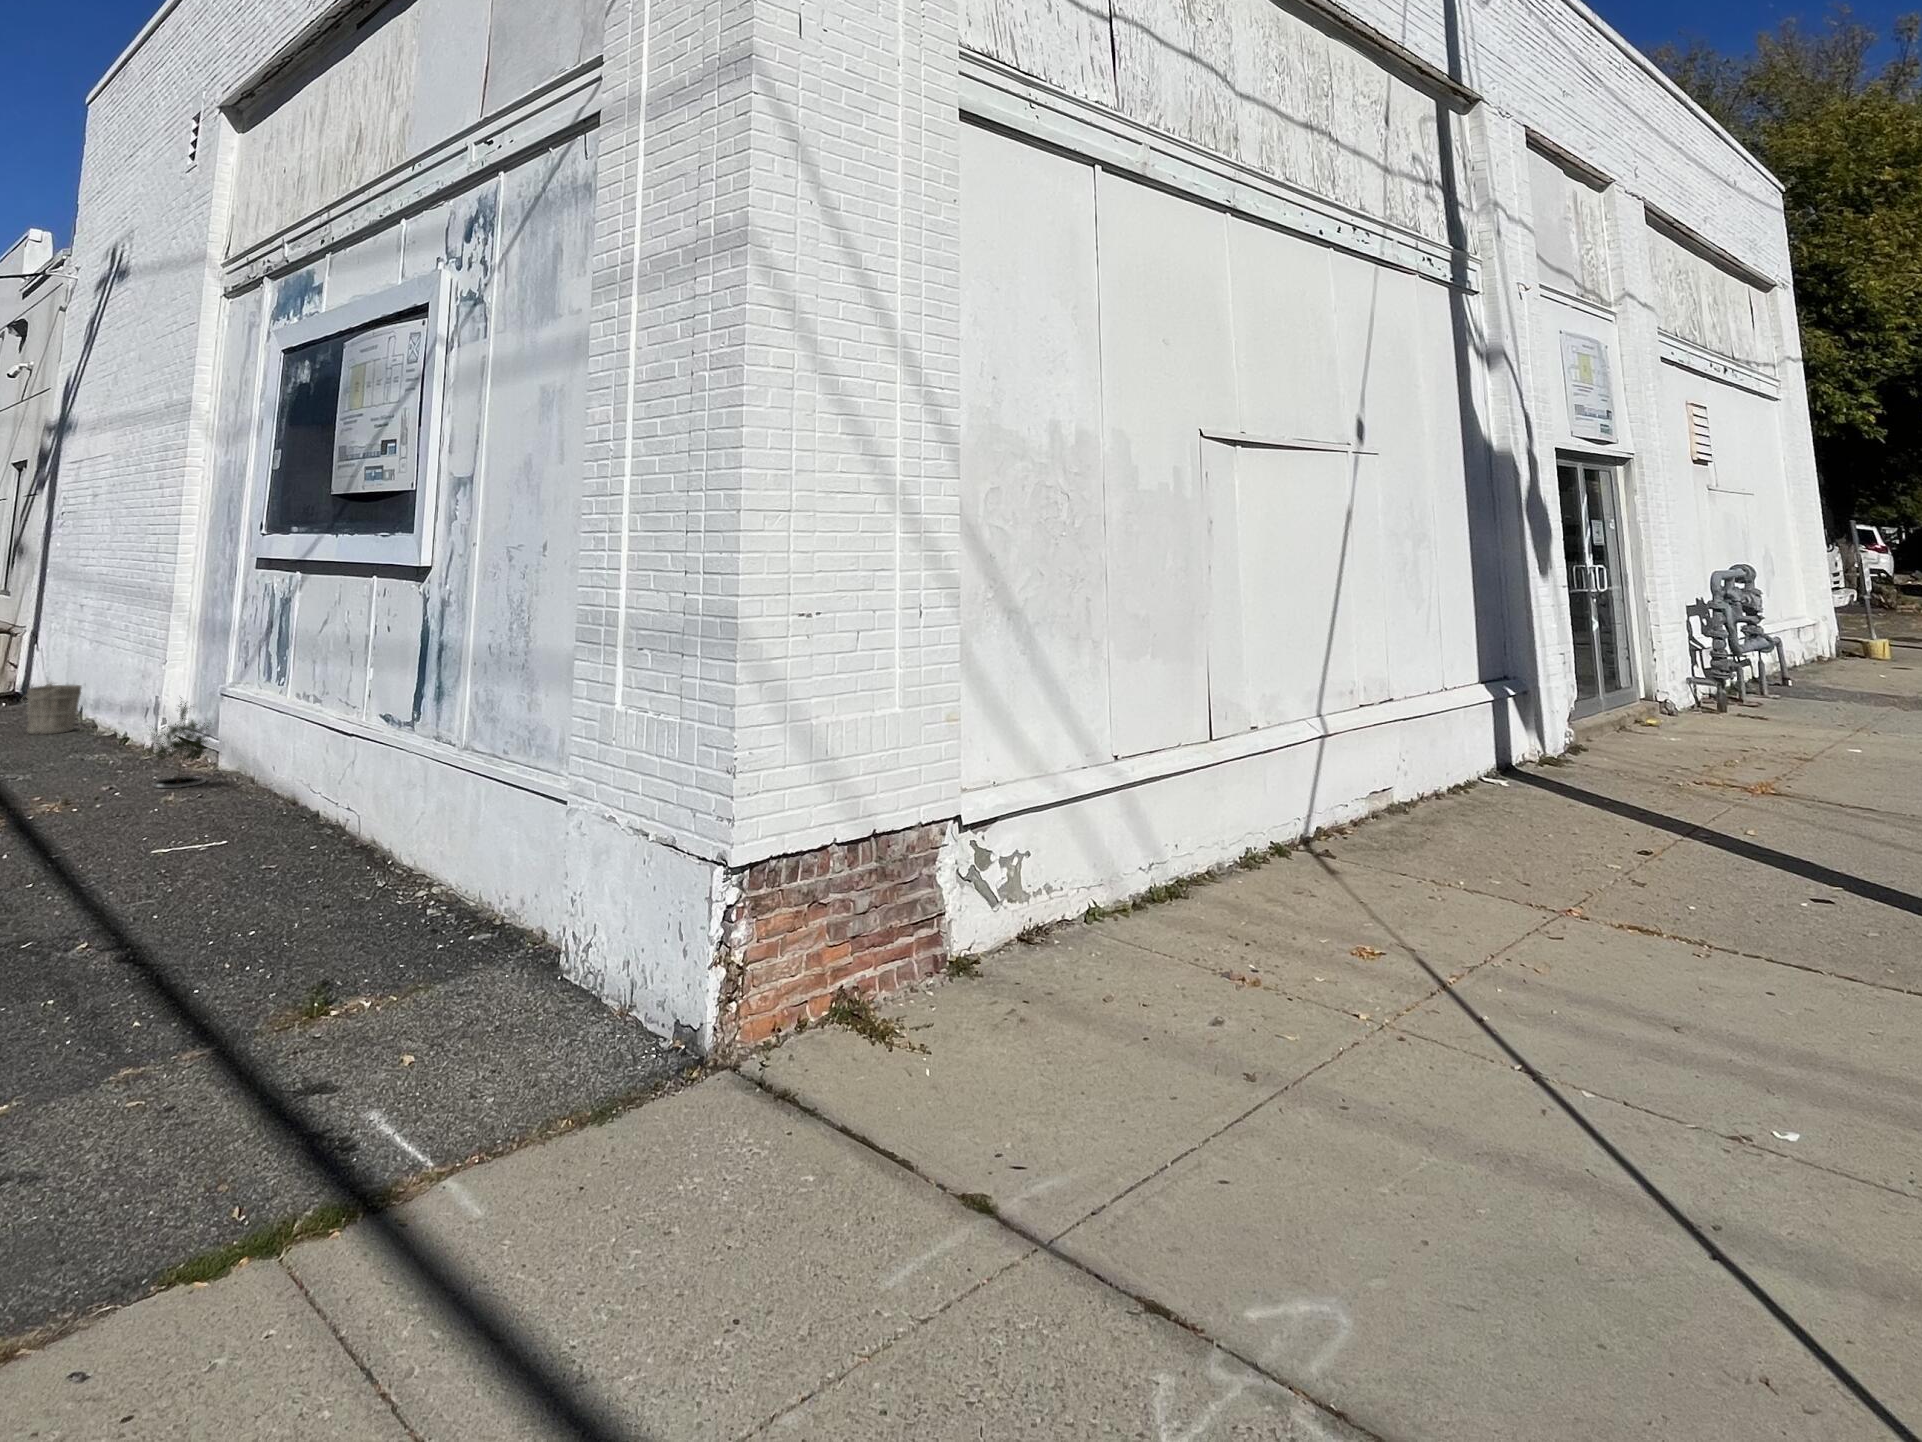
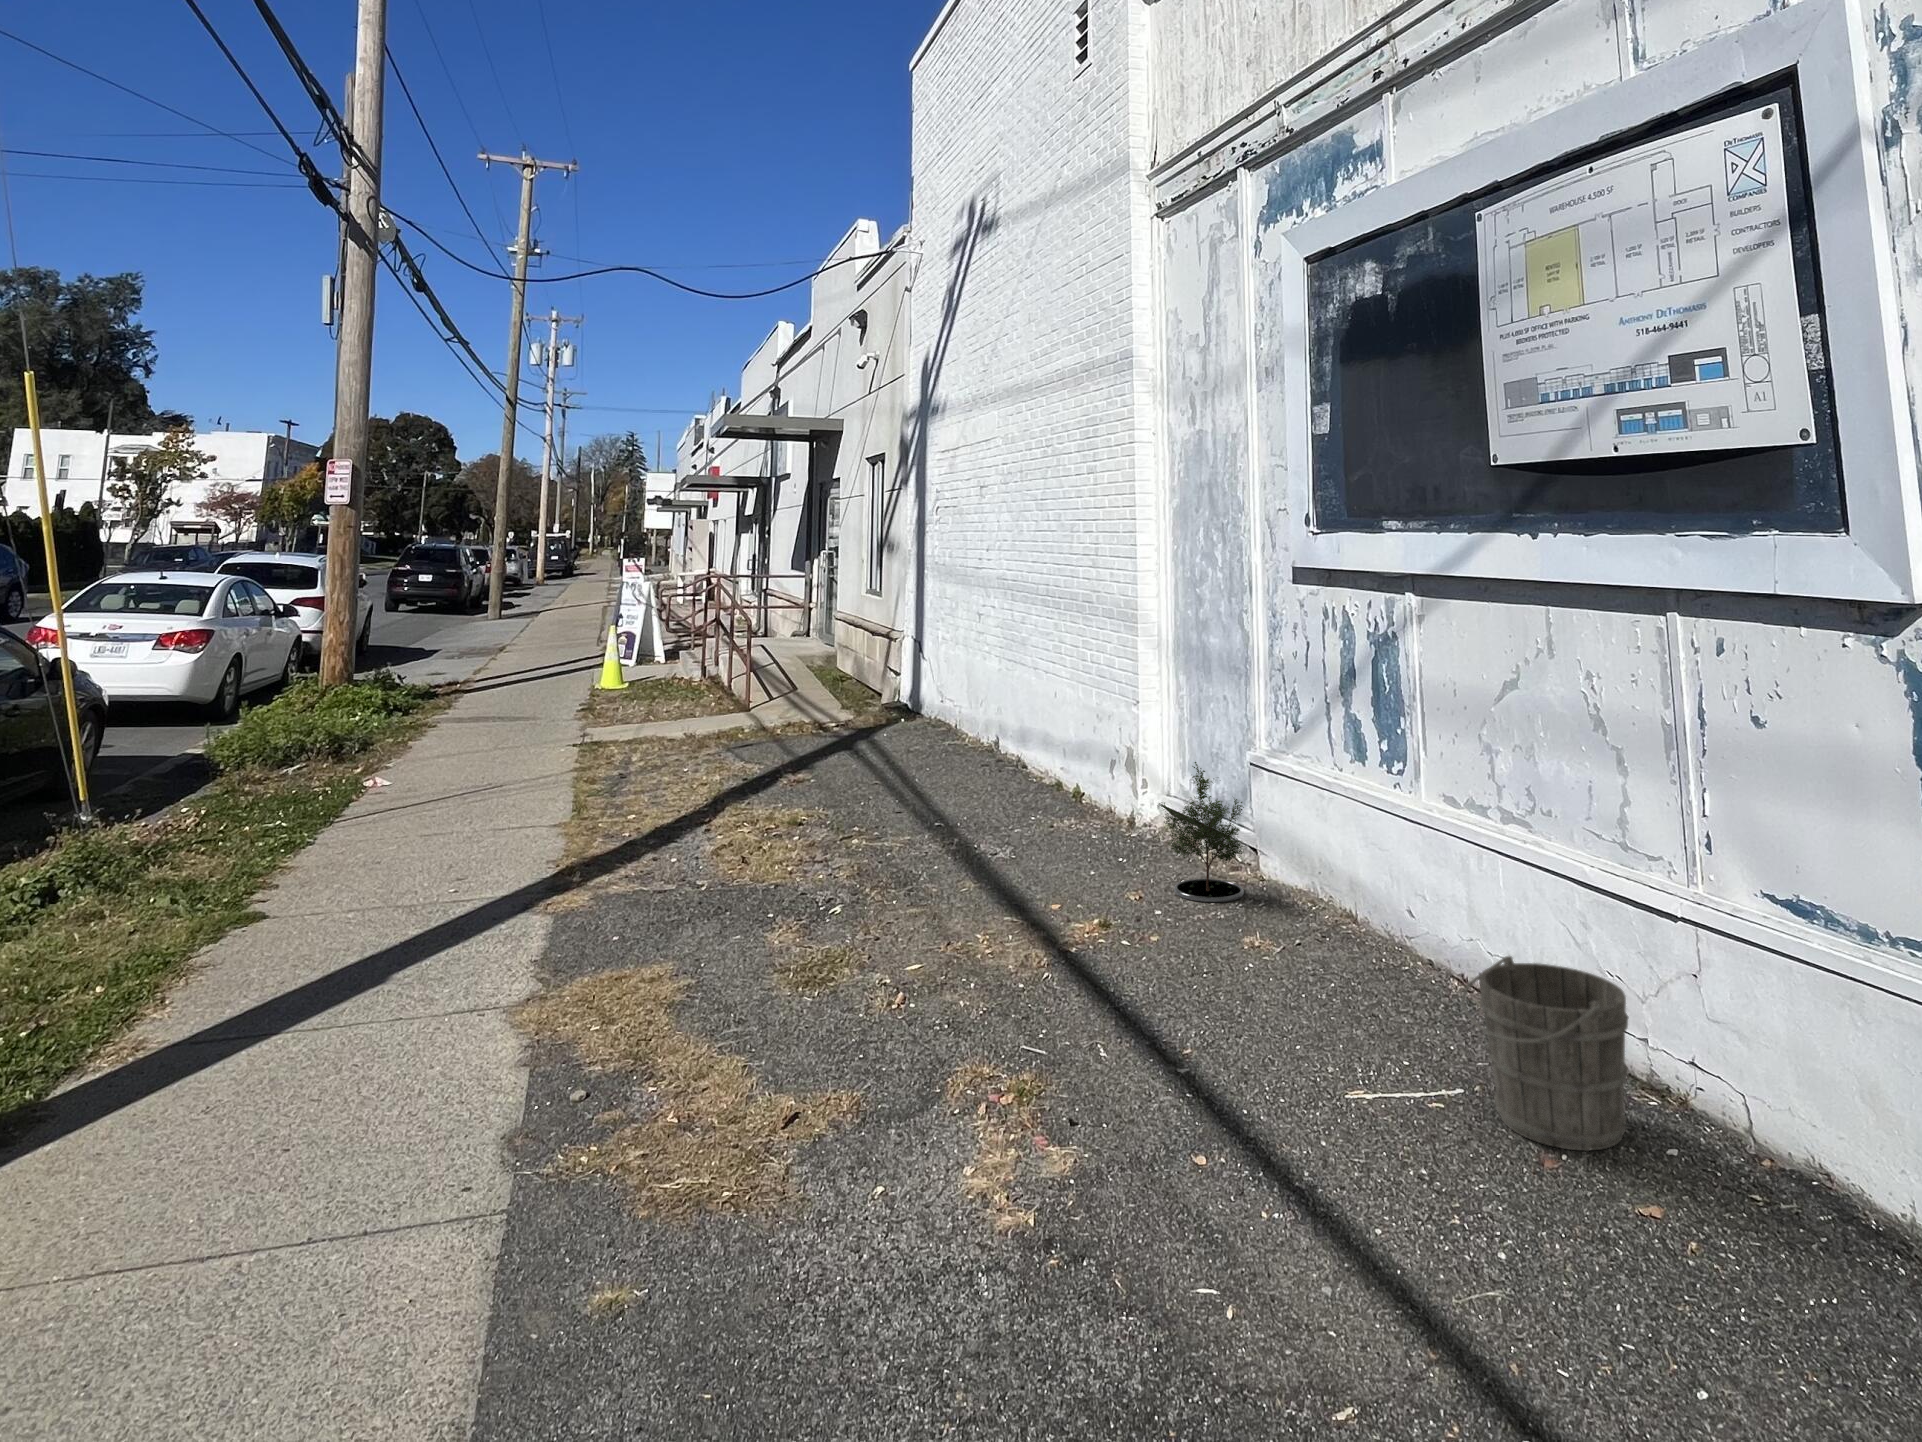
bucket: present [22,683,81,734] -> present [1462,956,1629,1151]

